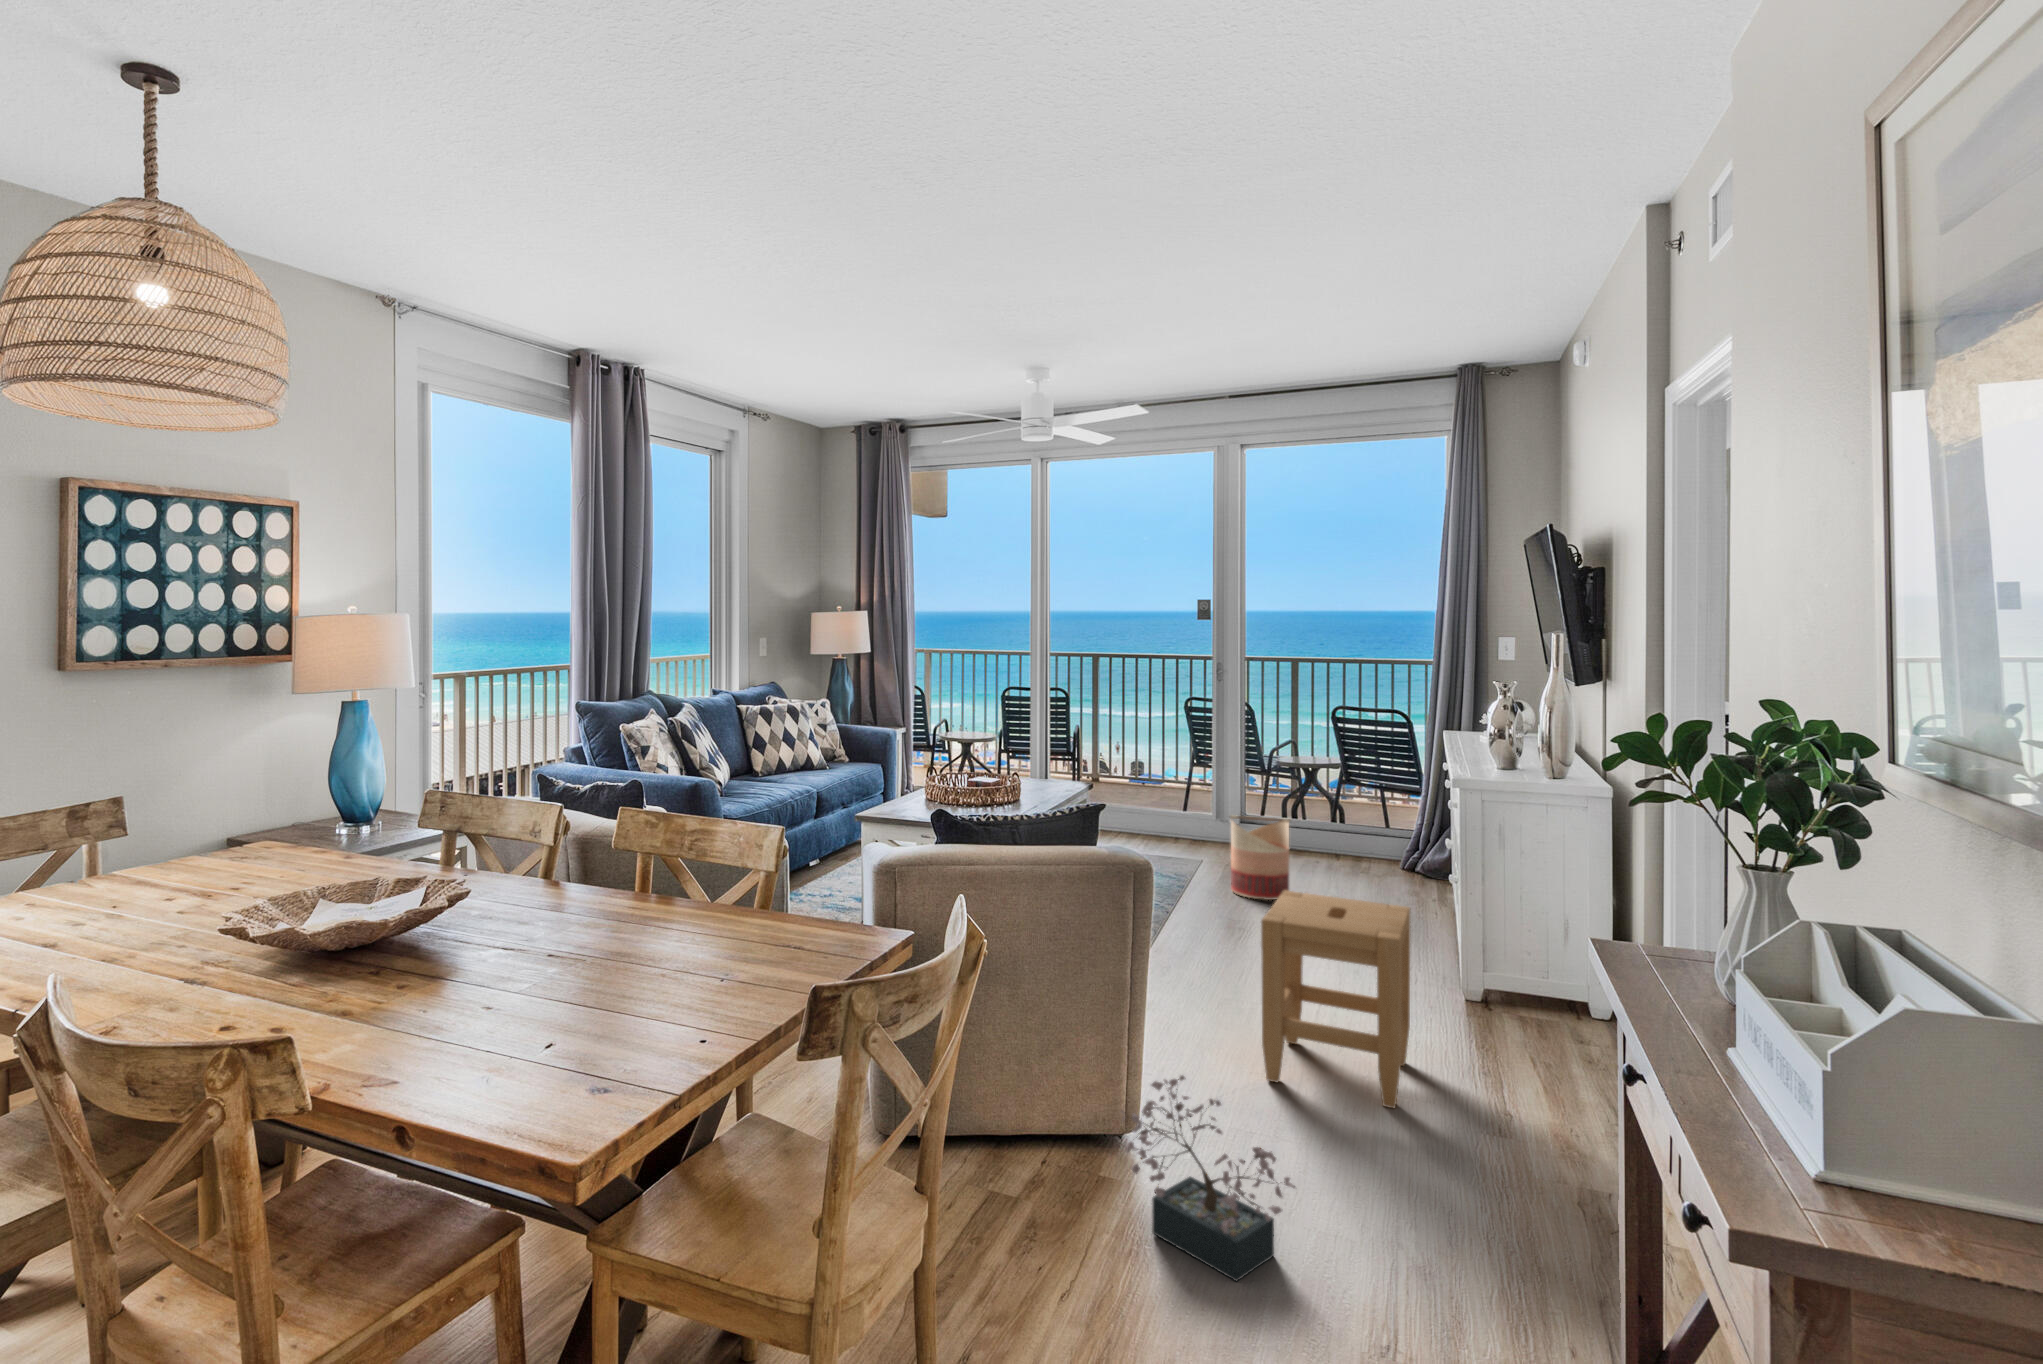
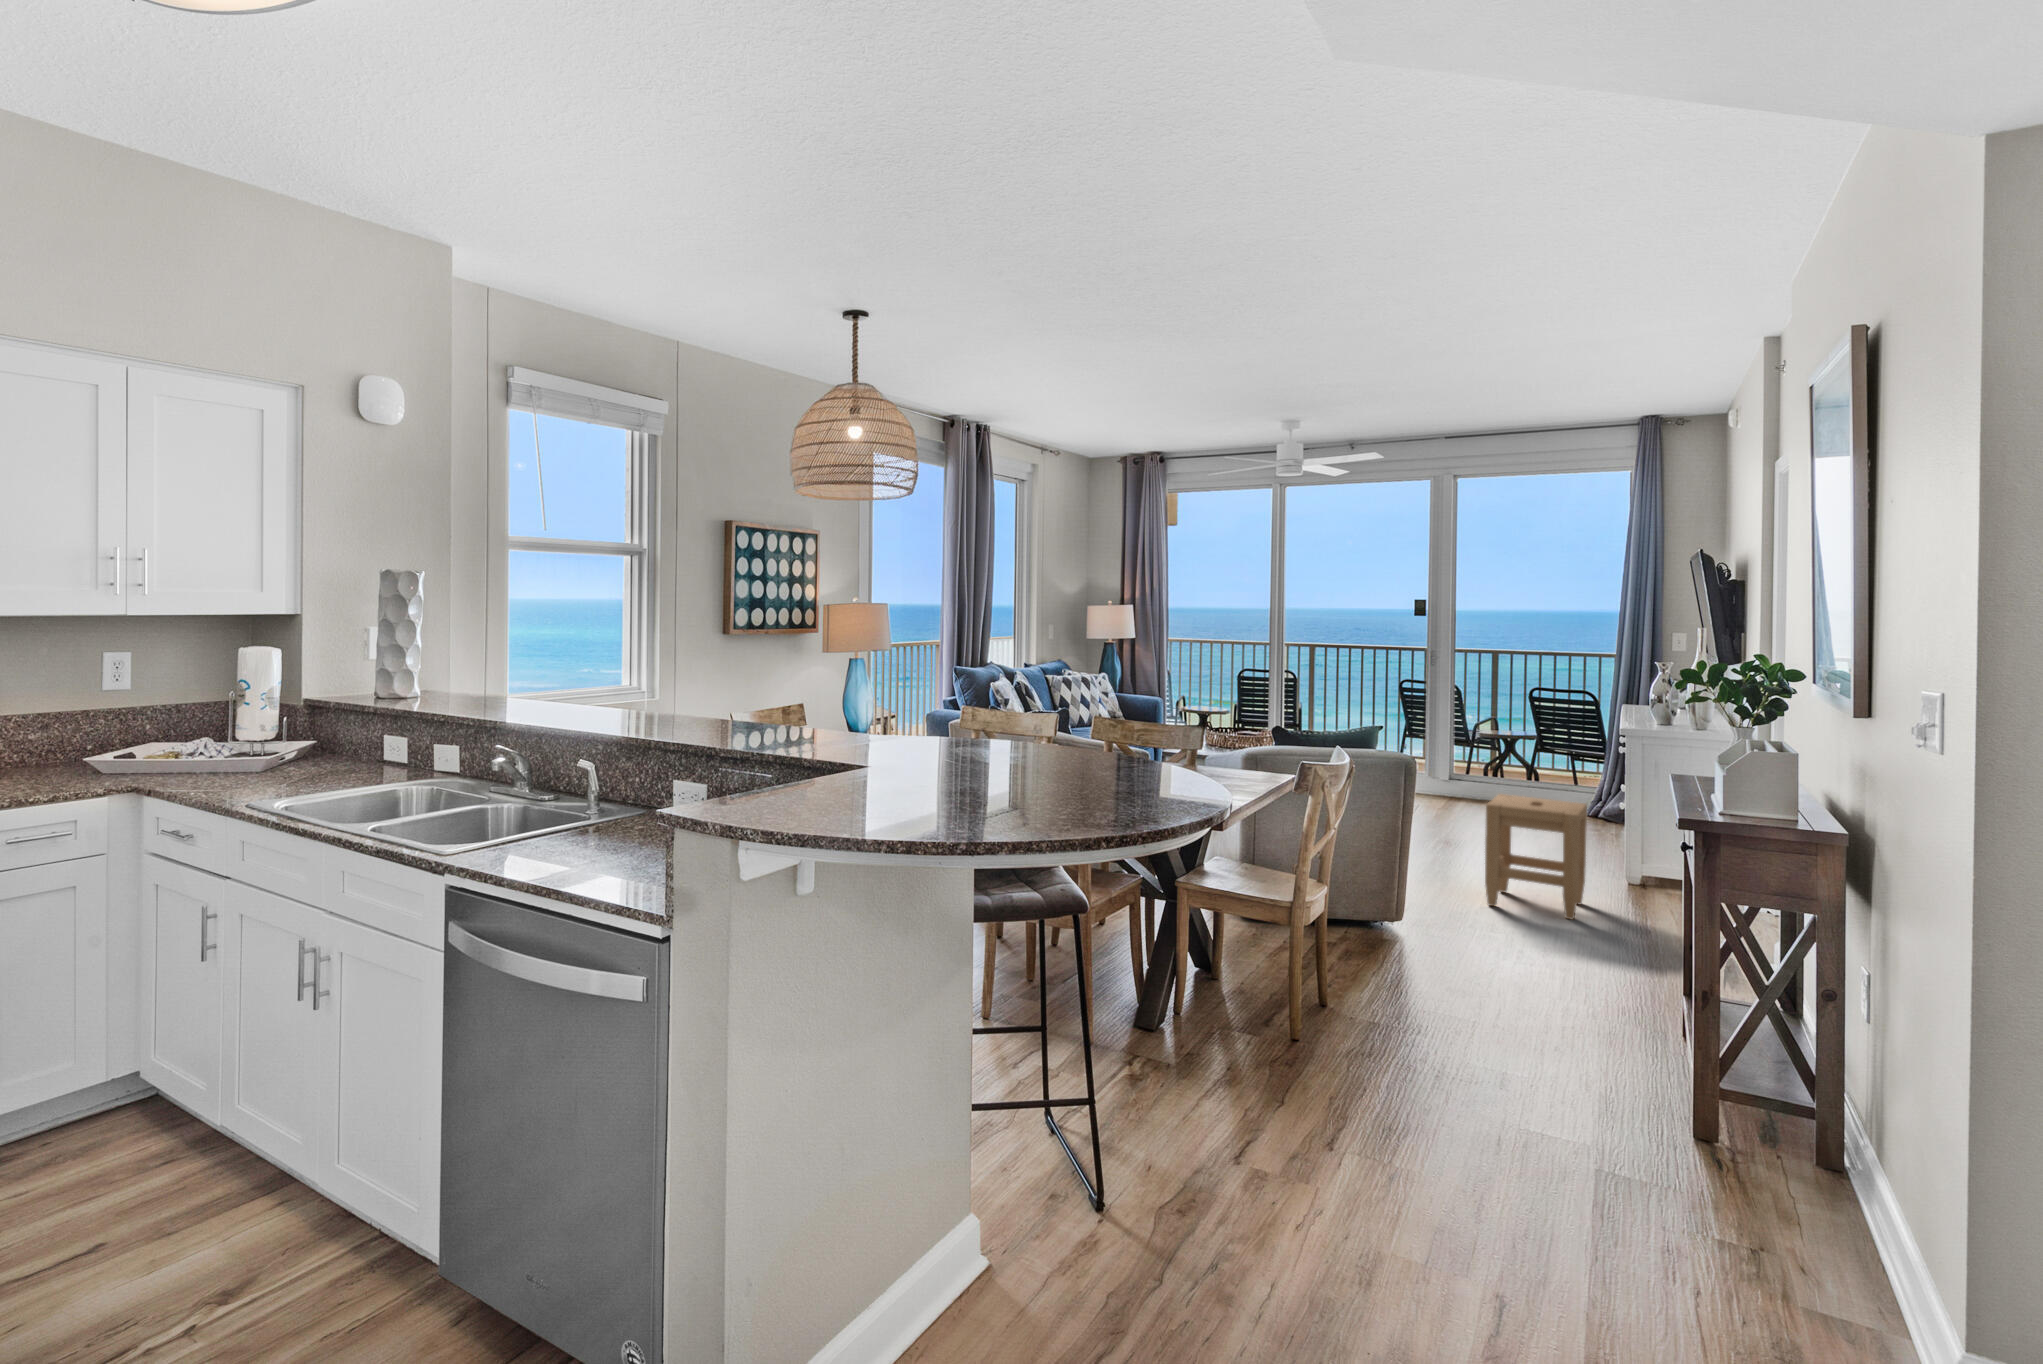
basket: present [1230,815,1290,900] -> none [1446,764,1495,827]
decorative plant: present [1121,1075,1295,1281] -> none [1410,871,1514,967]

